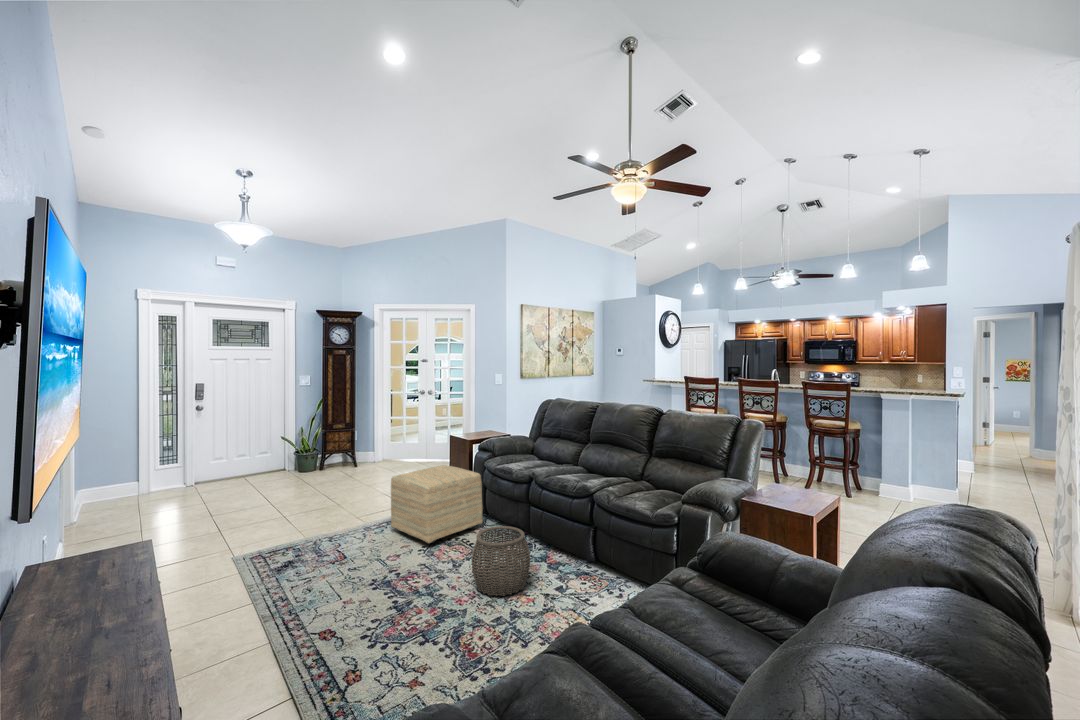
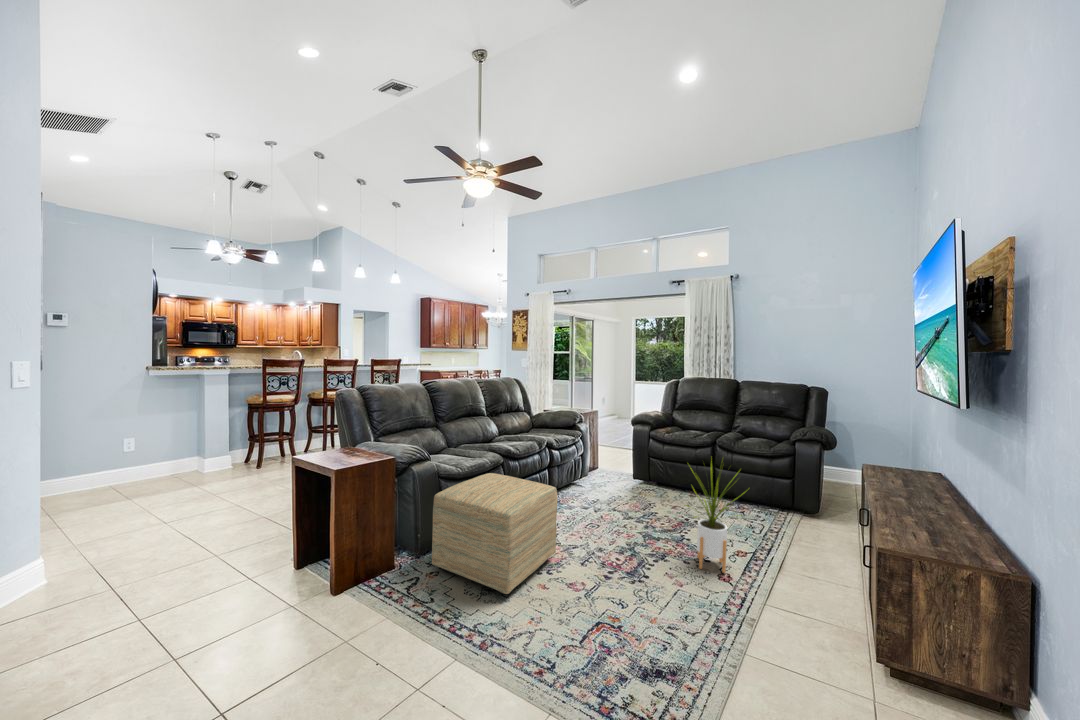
house plant: none [313,499,389,645] -> present [684,461,736,573]
woven basket: present [471,526,531,596] -> none [579,474,627,526]

